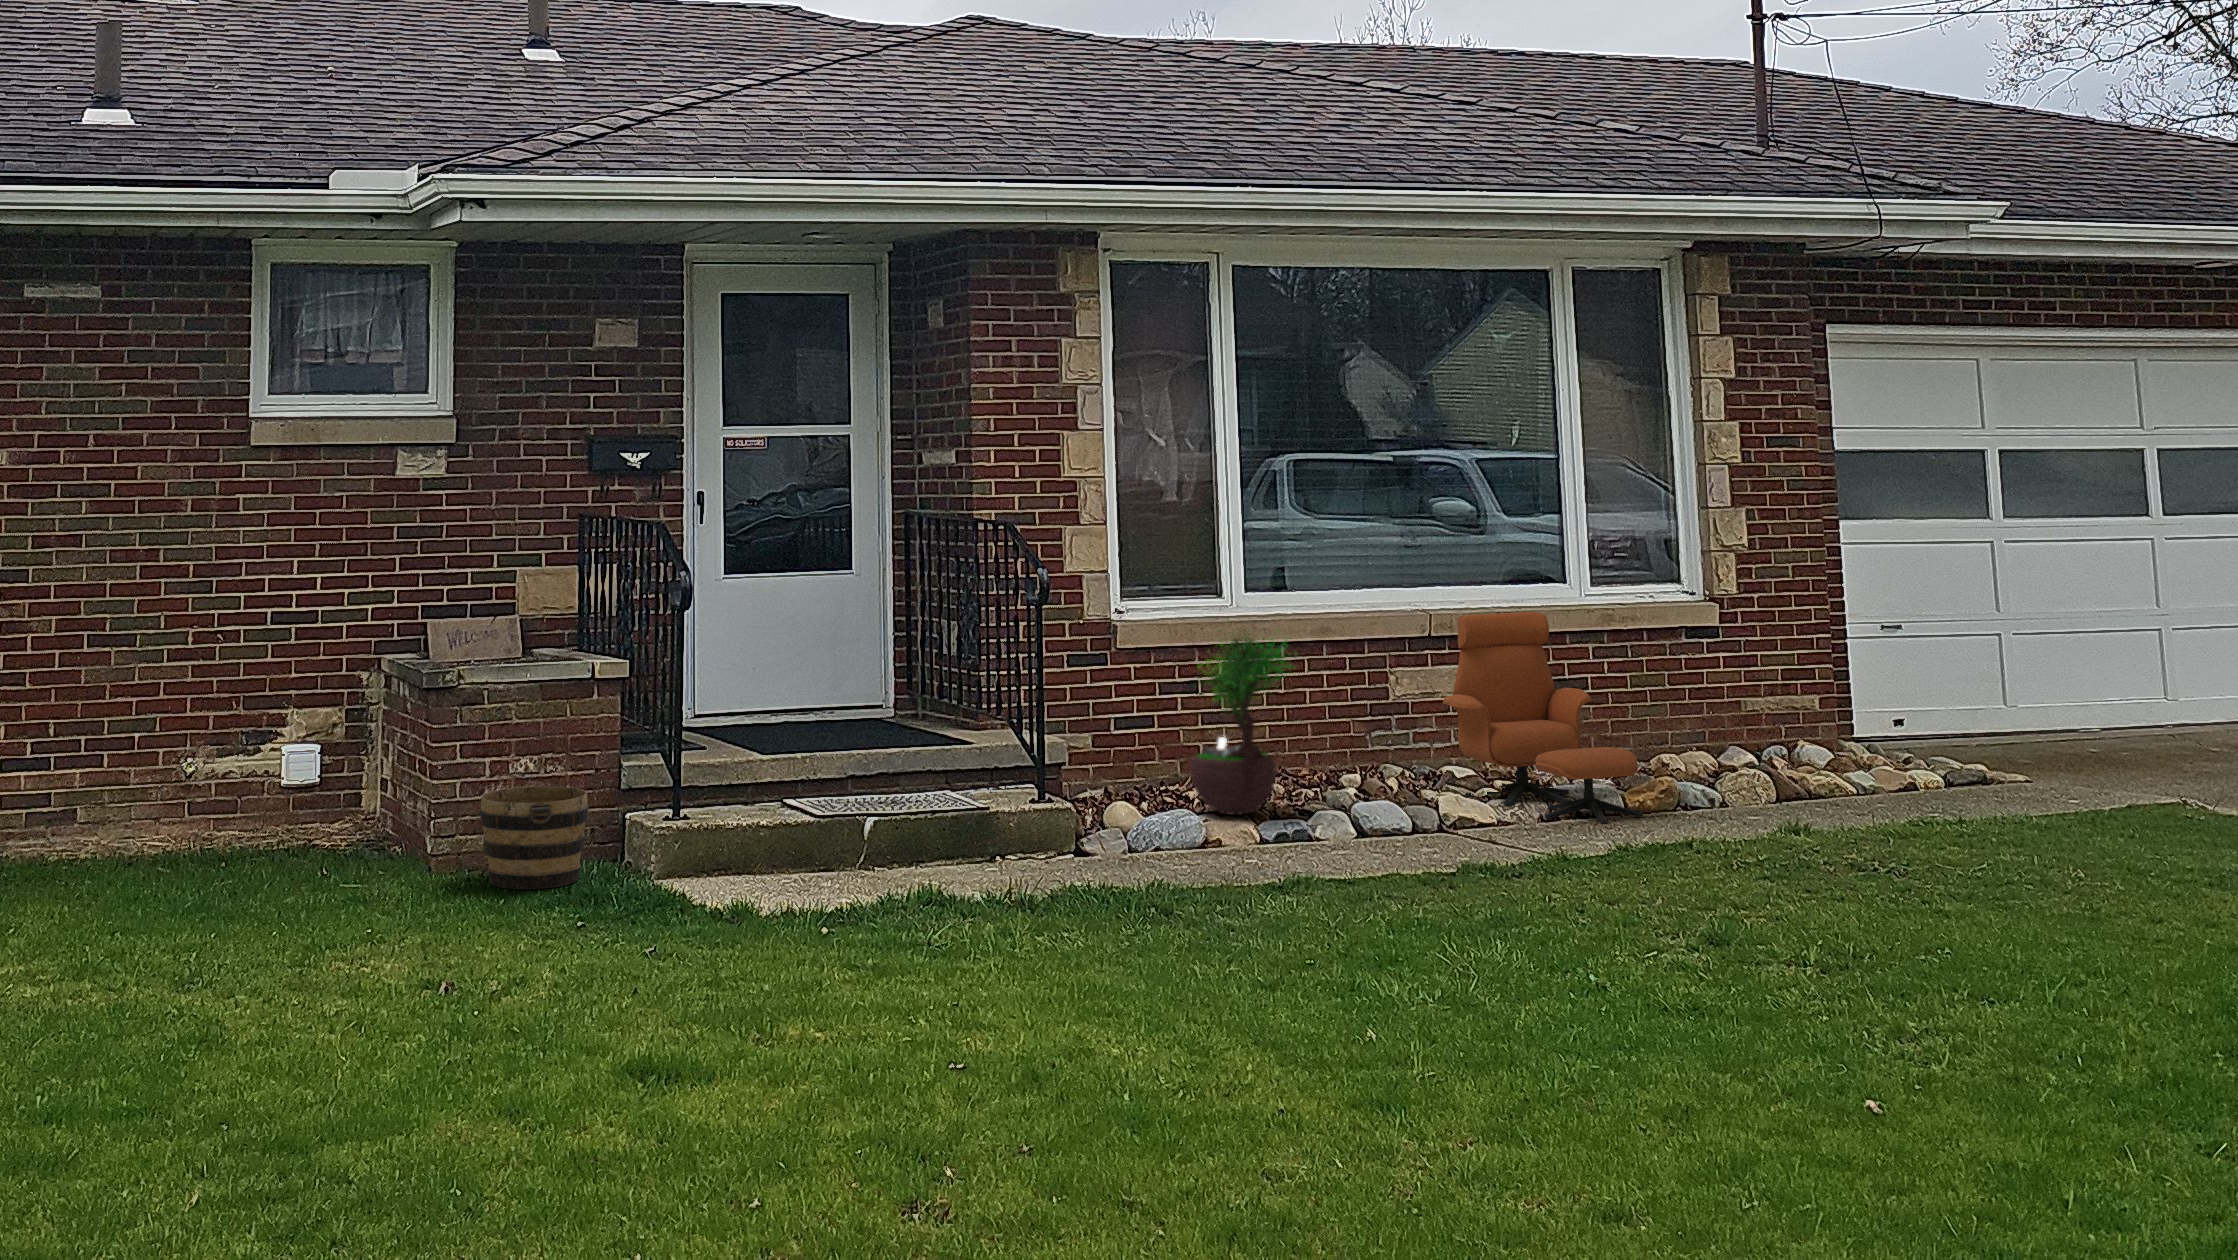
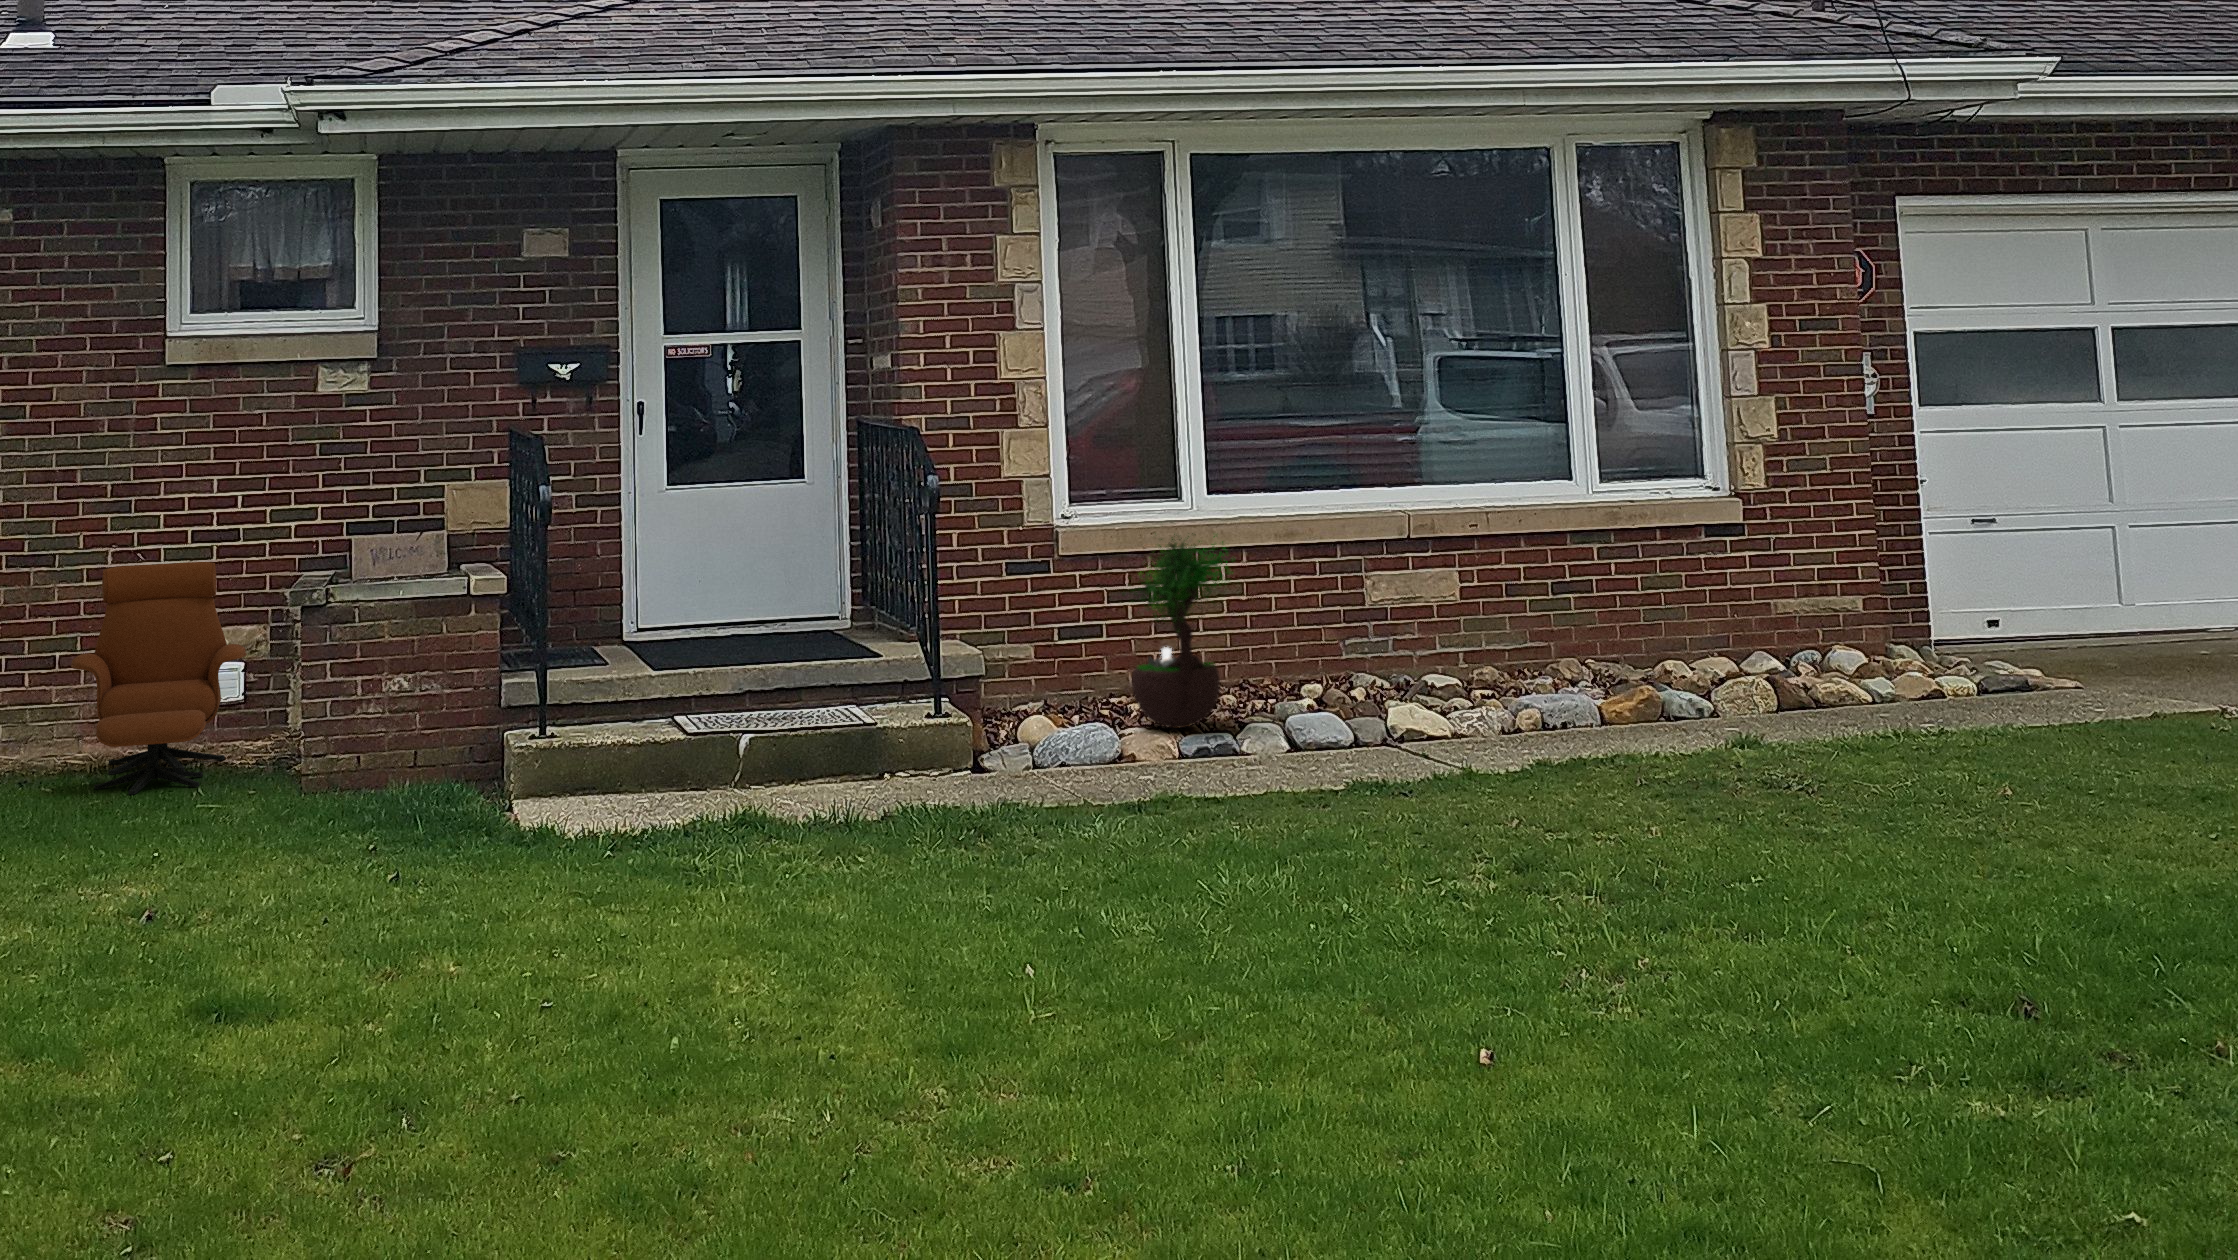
lounge chair: present [1443,612,1643,823] -> present [71,562,247,795]
bucket: present [480,786,588,889] -> none [344,702,456,805]

